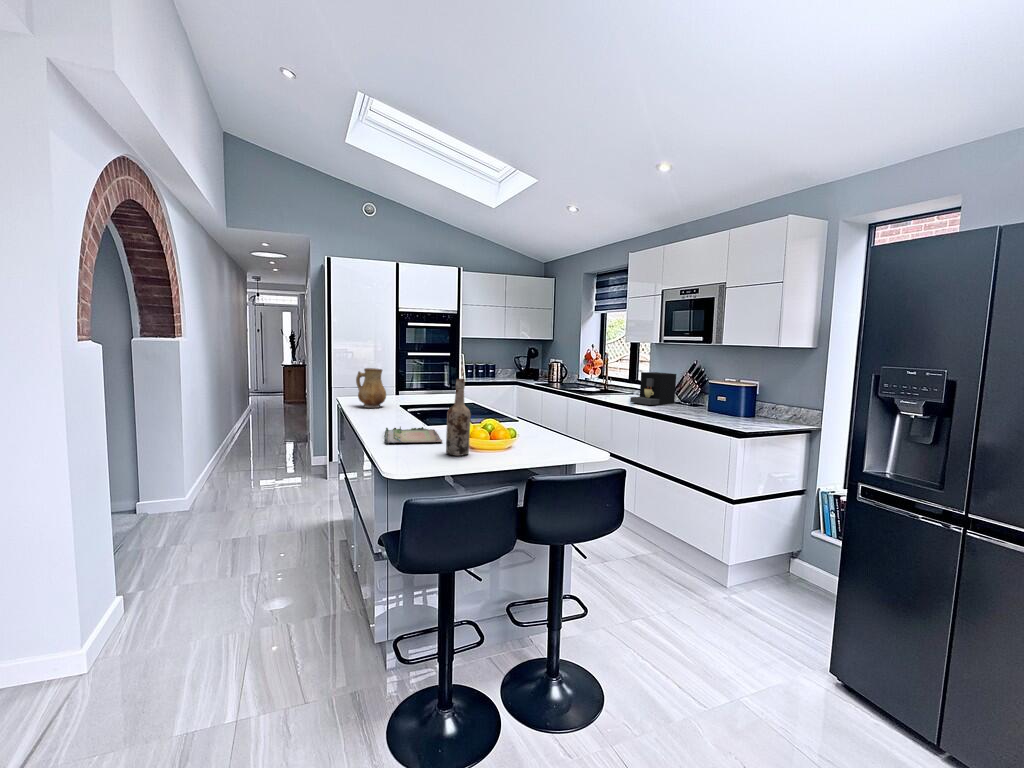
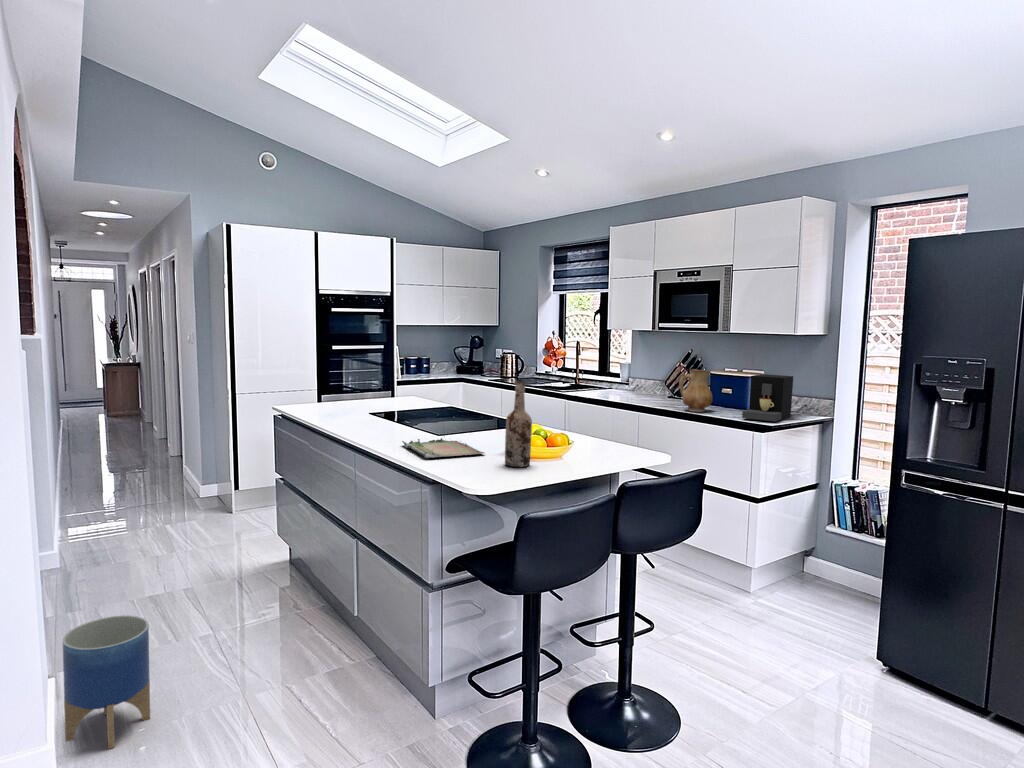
ceramic pitcher: present [356,368,386,408] -> present [679,369,713,412]
coffee maker: present [630,372,676,405] -> present [742,374,793,422]
planter: none [107,552,178,657] -> present [63,615,150,749]

